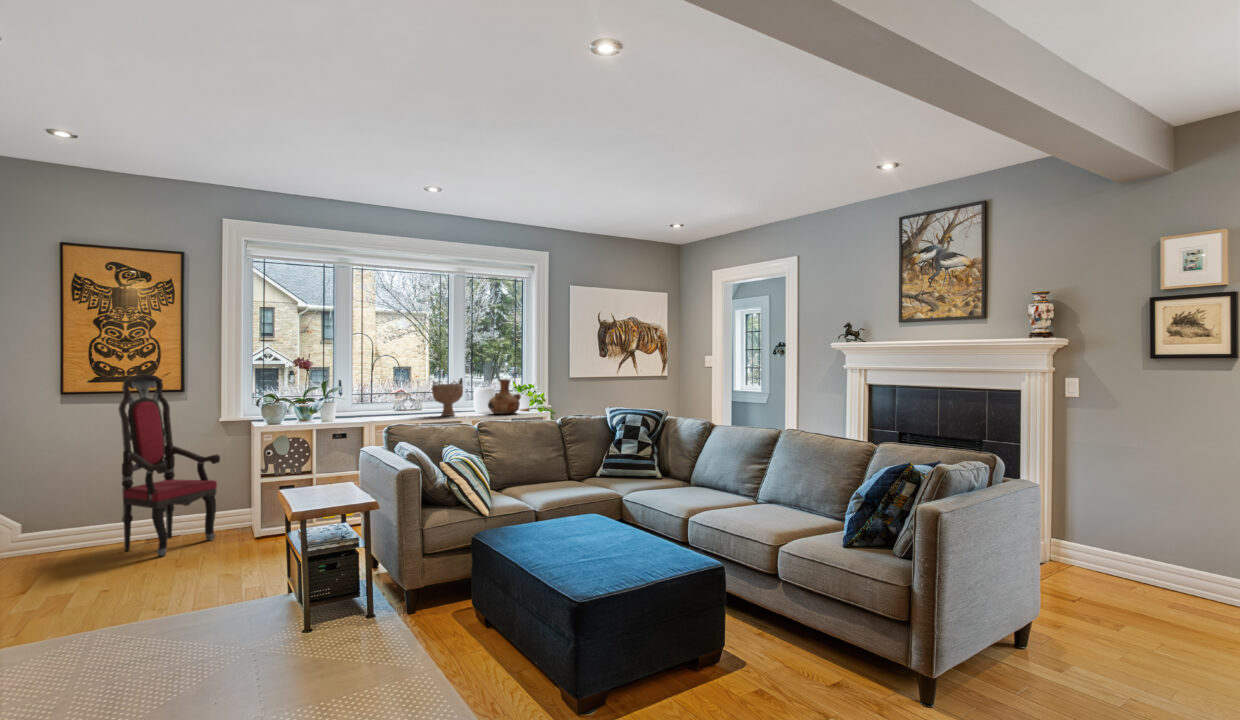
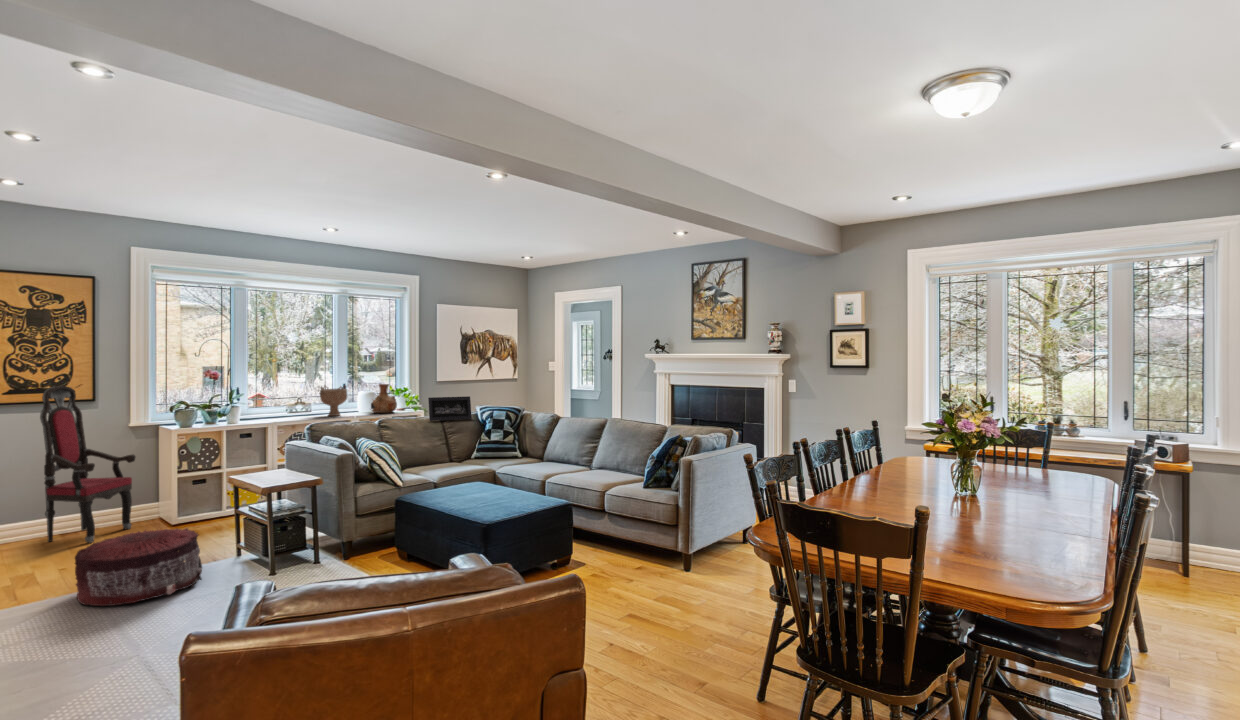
picture frame: none [545,395,599,426] -> present [428,396,472,421]
pouf: none [73,554,233,661] -> present [75,528,202,606]

